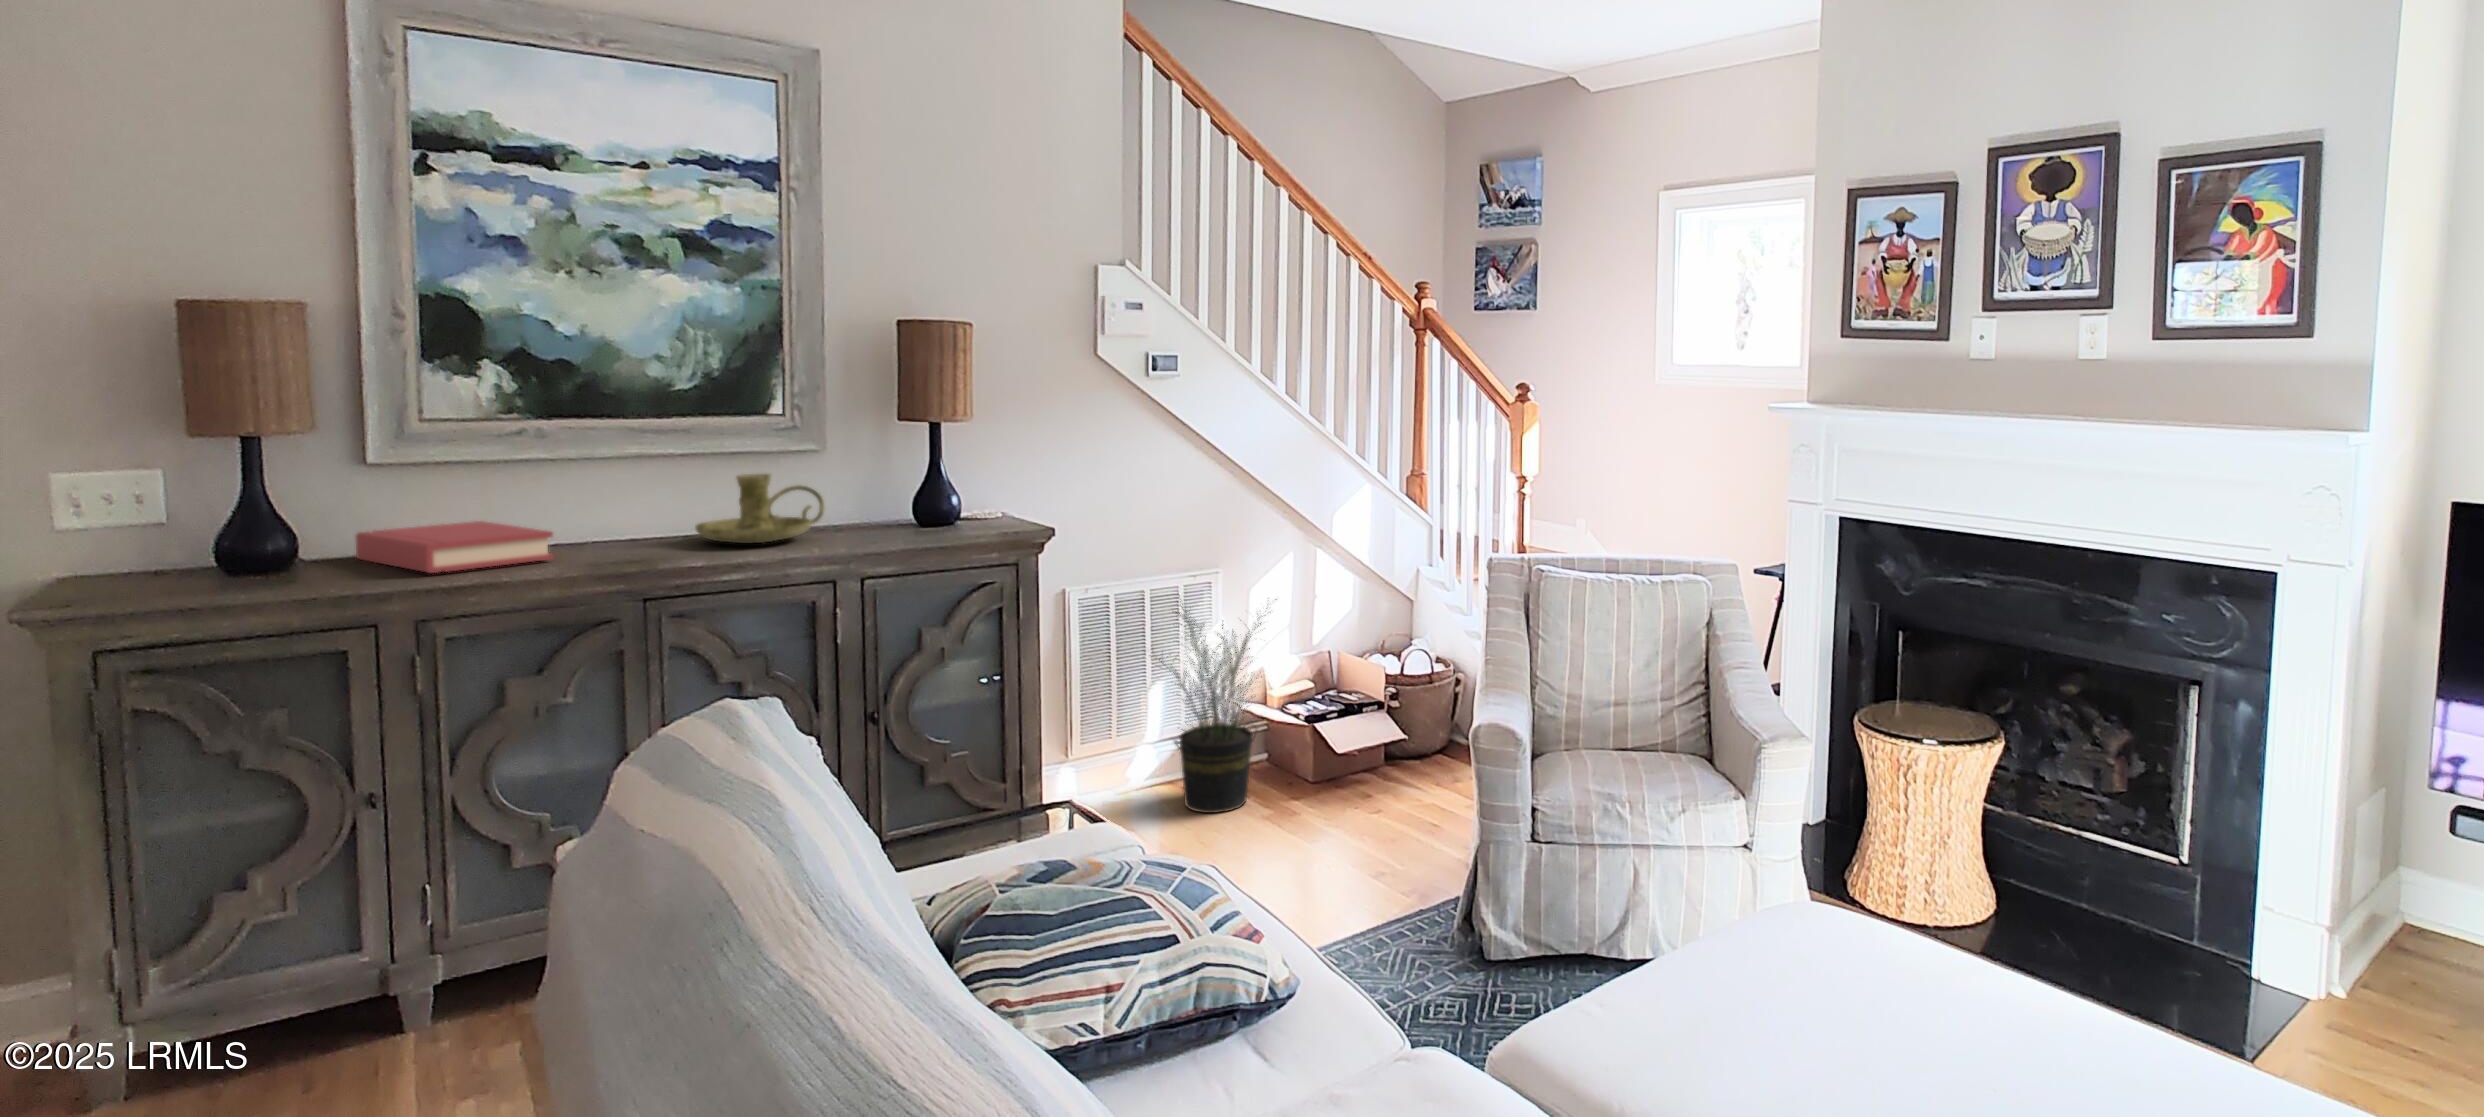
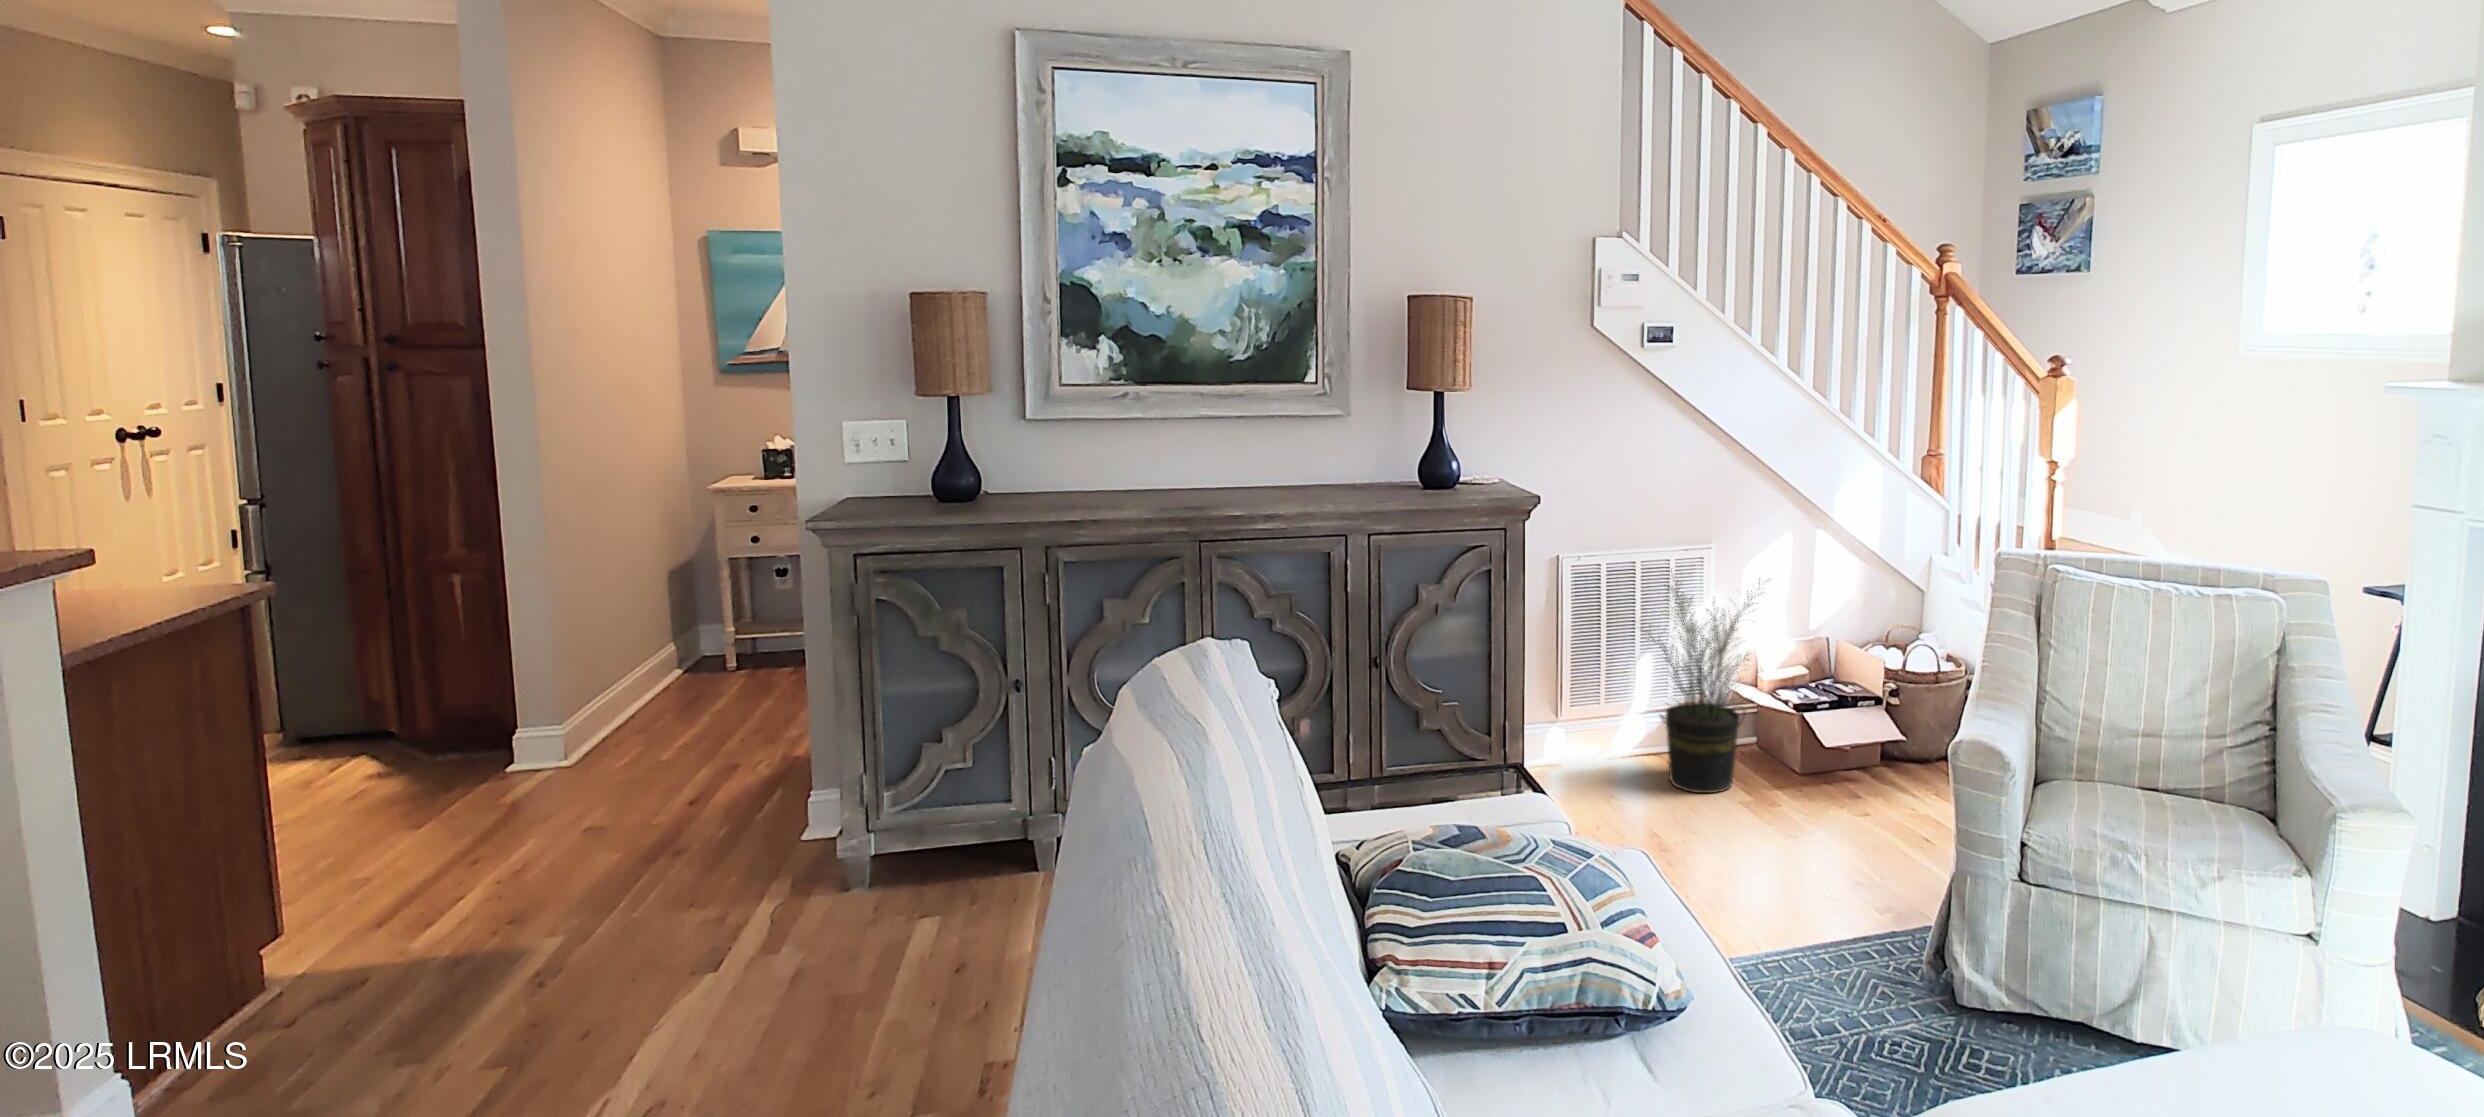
candle holder: present [695,474,825,543] -> none [1244,437,1347,498]
hardback book: present [356,521,554,573] -> none [1015,470,1140,513]

